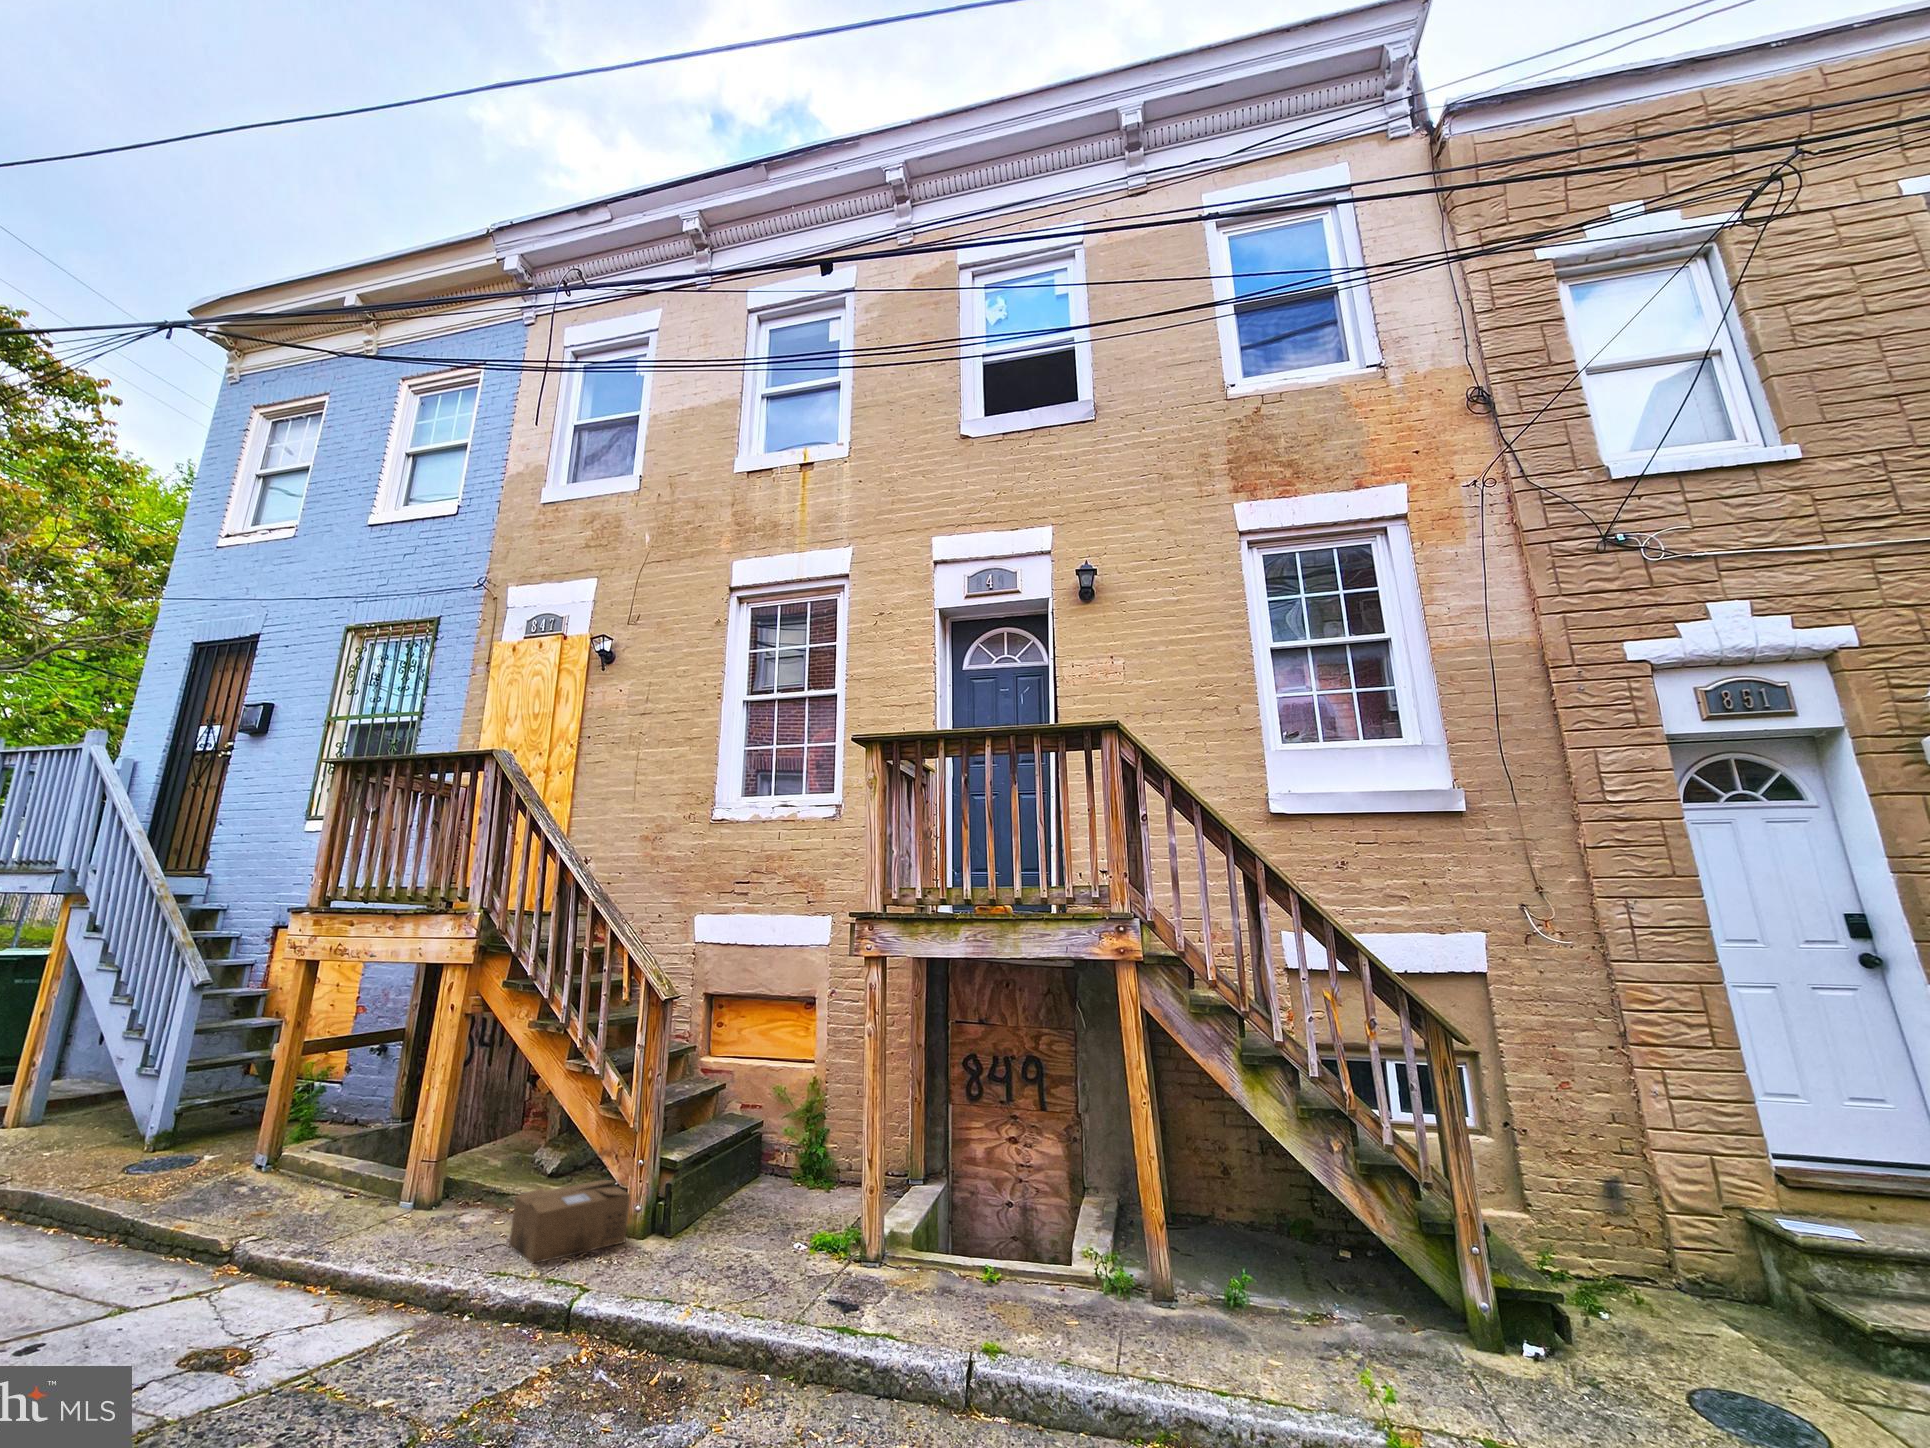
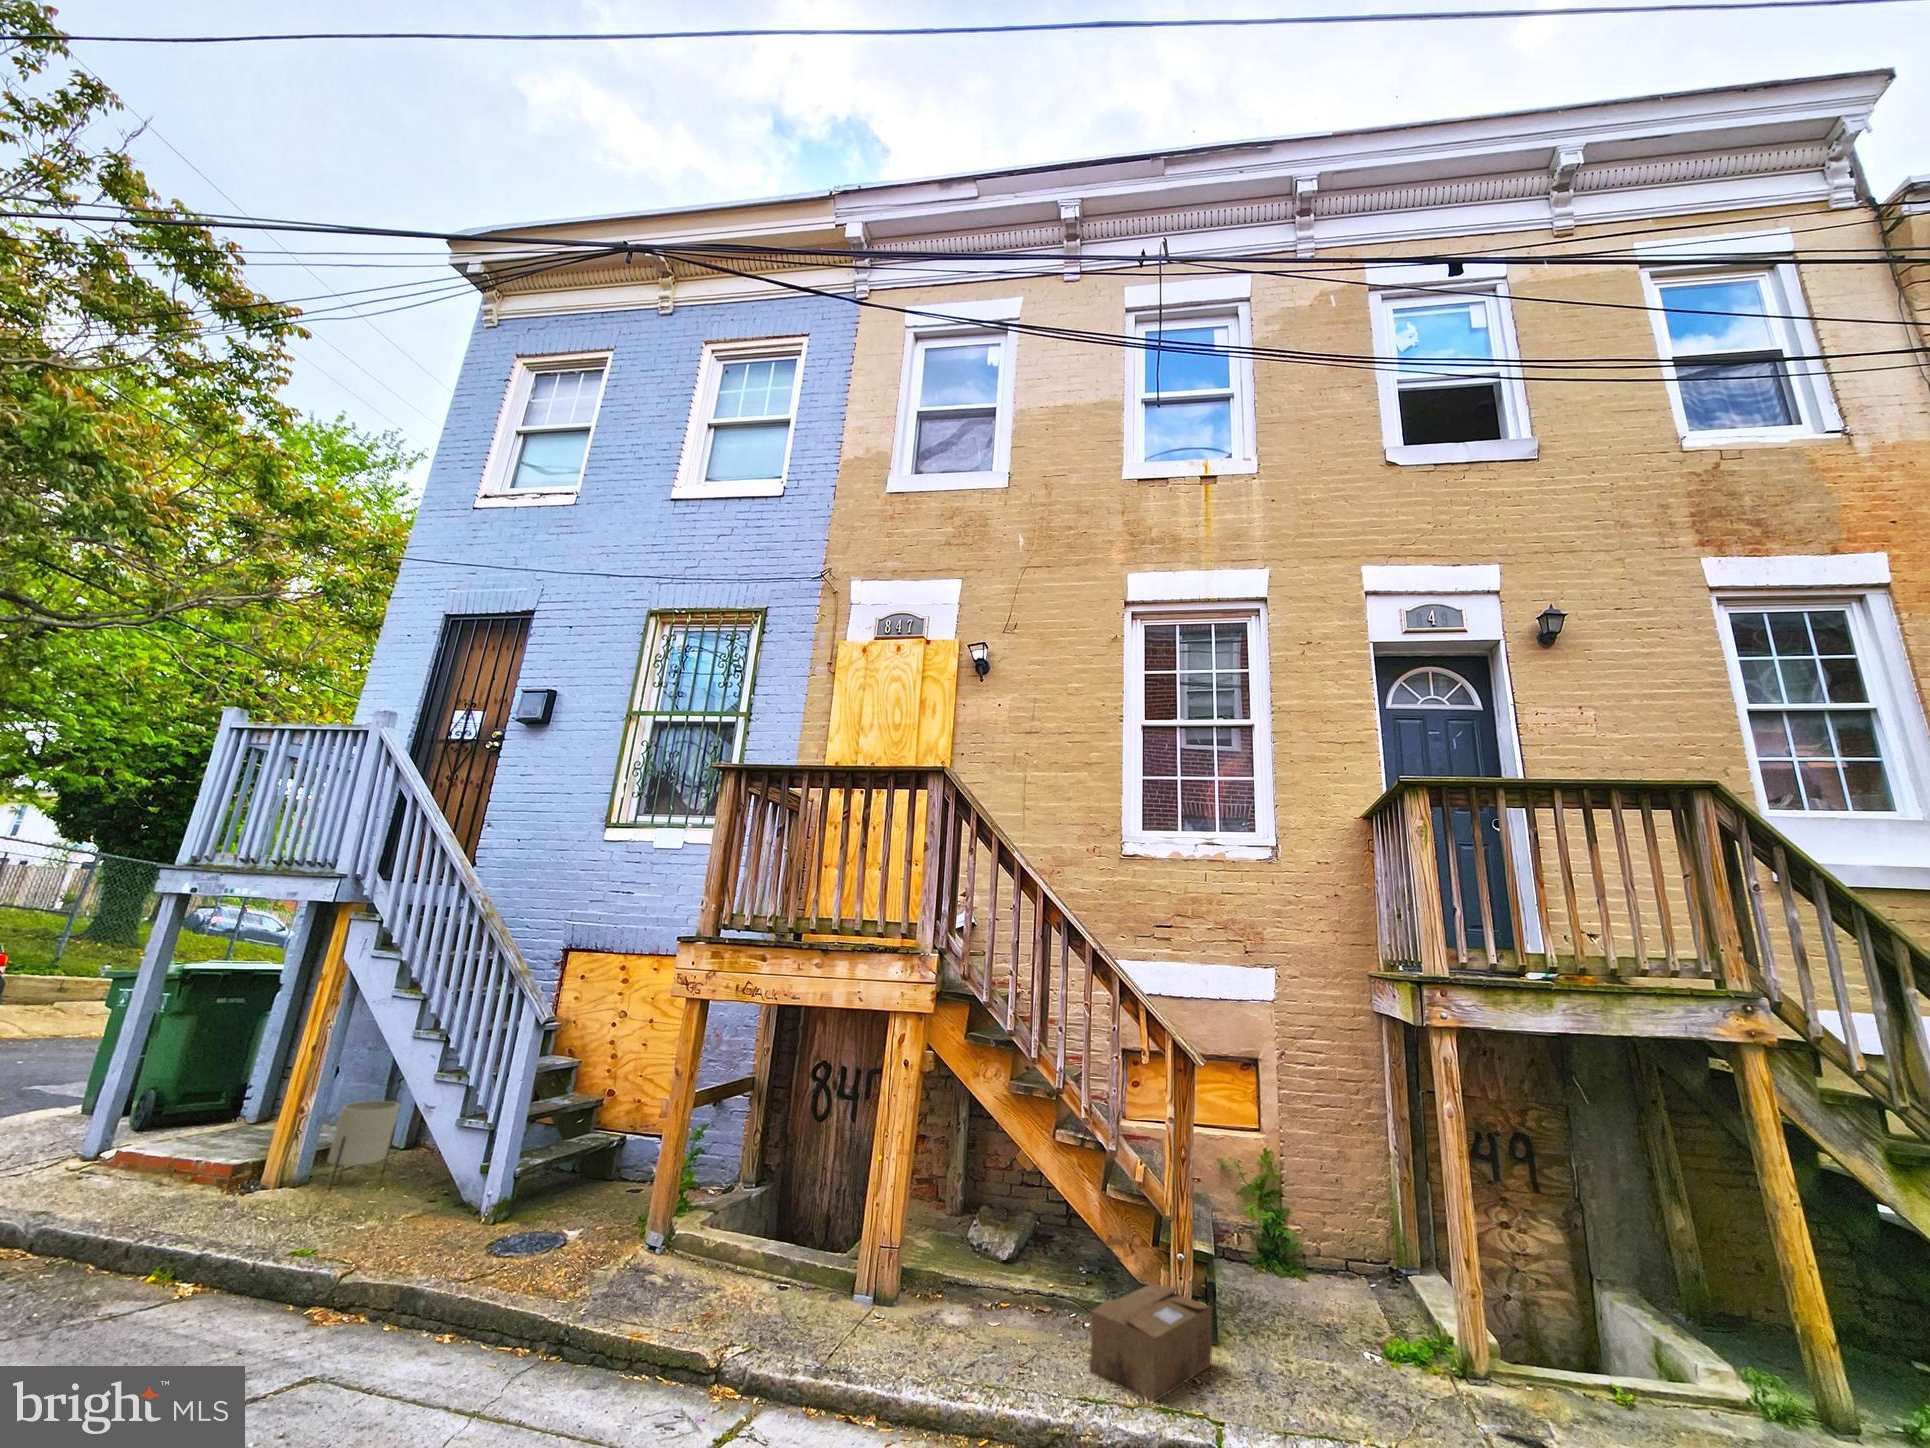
planter: none [45,1057,113,1130] -> present [327,1101,400,1192]

